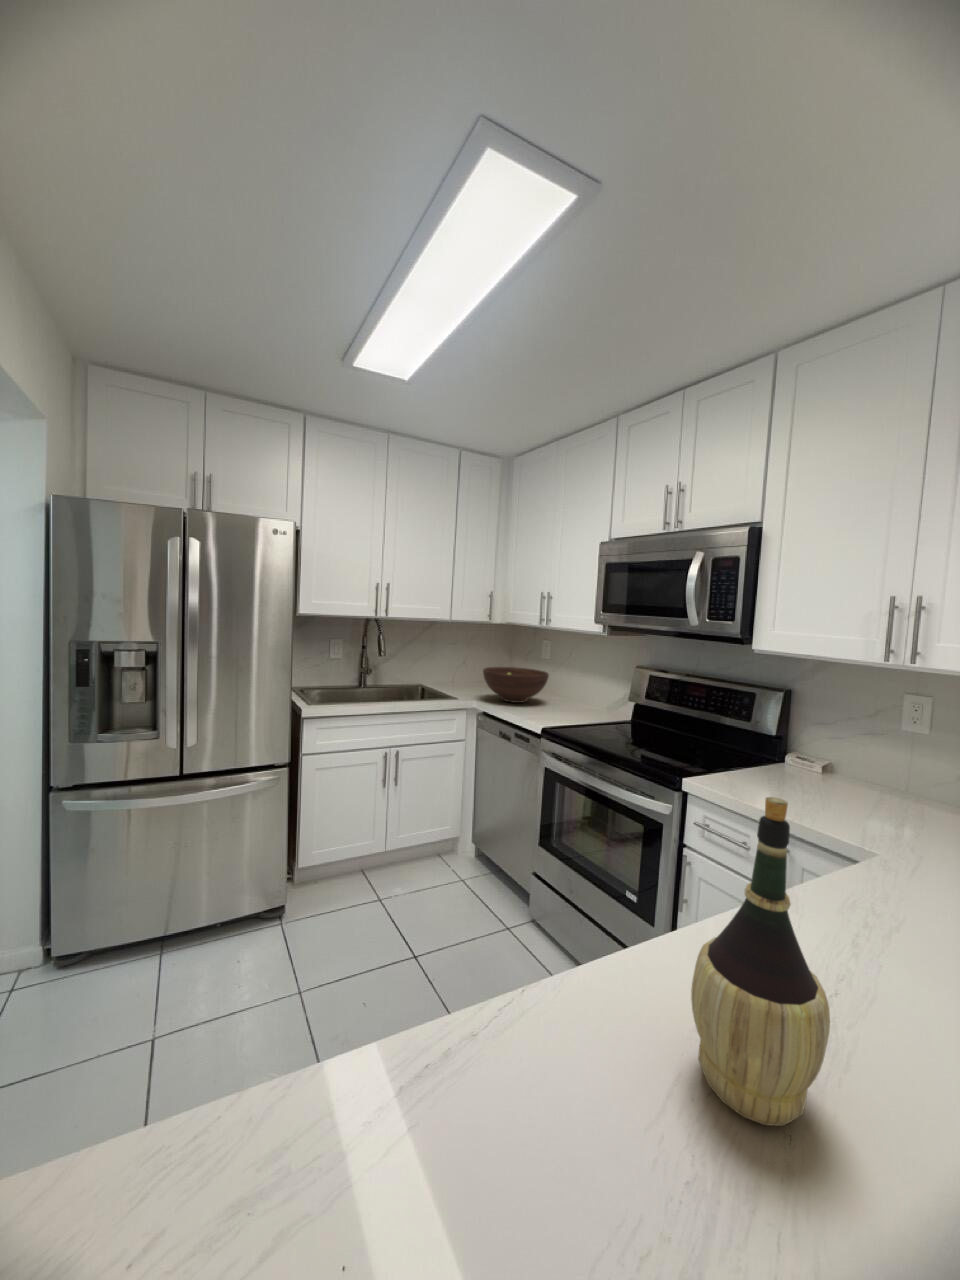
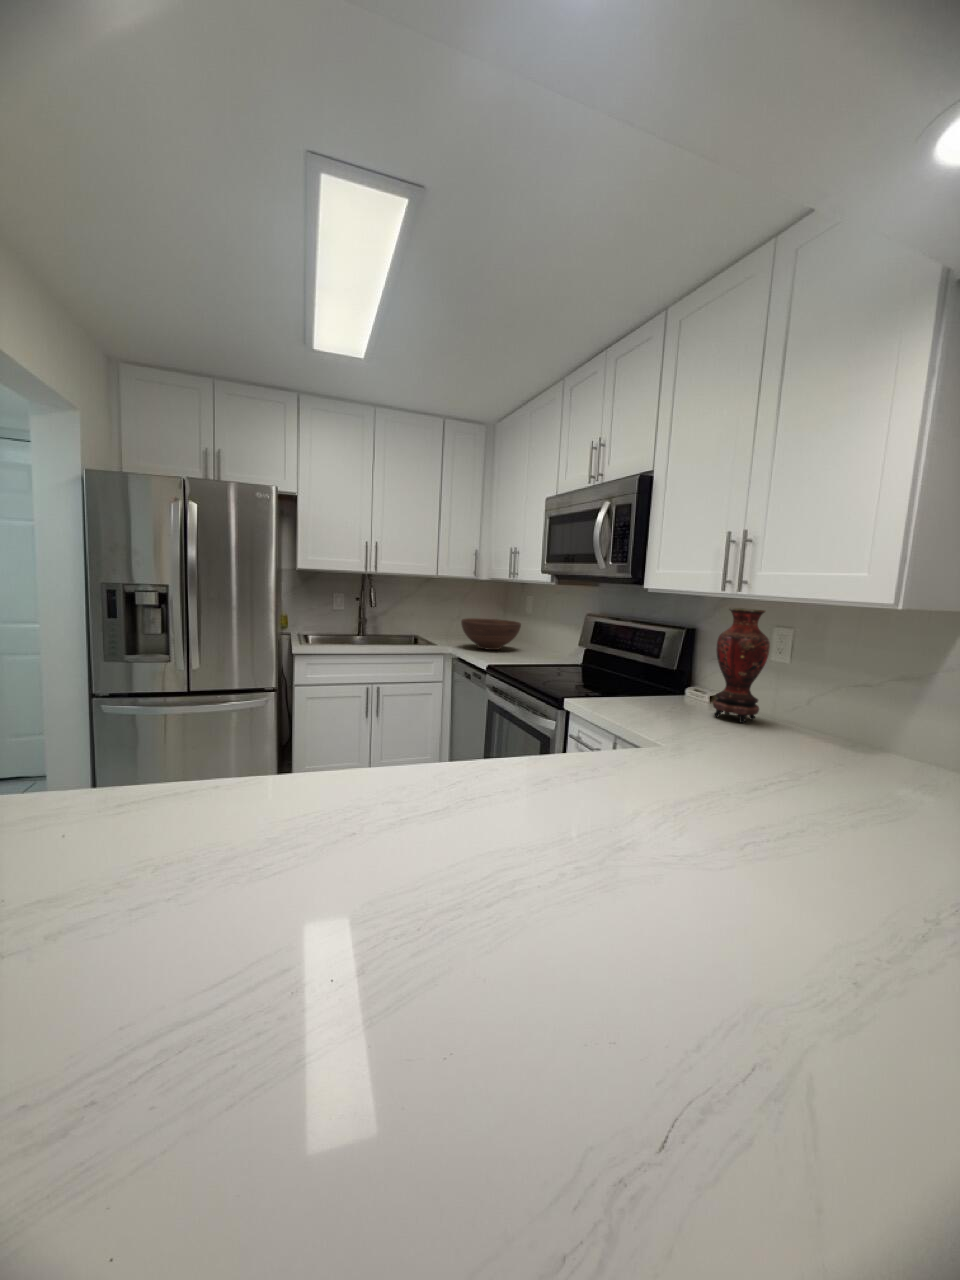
vase: none [849,675,919,807] -> present [713,608,770,723]
wine bottle: present [691,797,830,1126] -> none [339,632,415,822]

